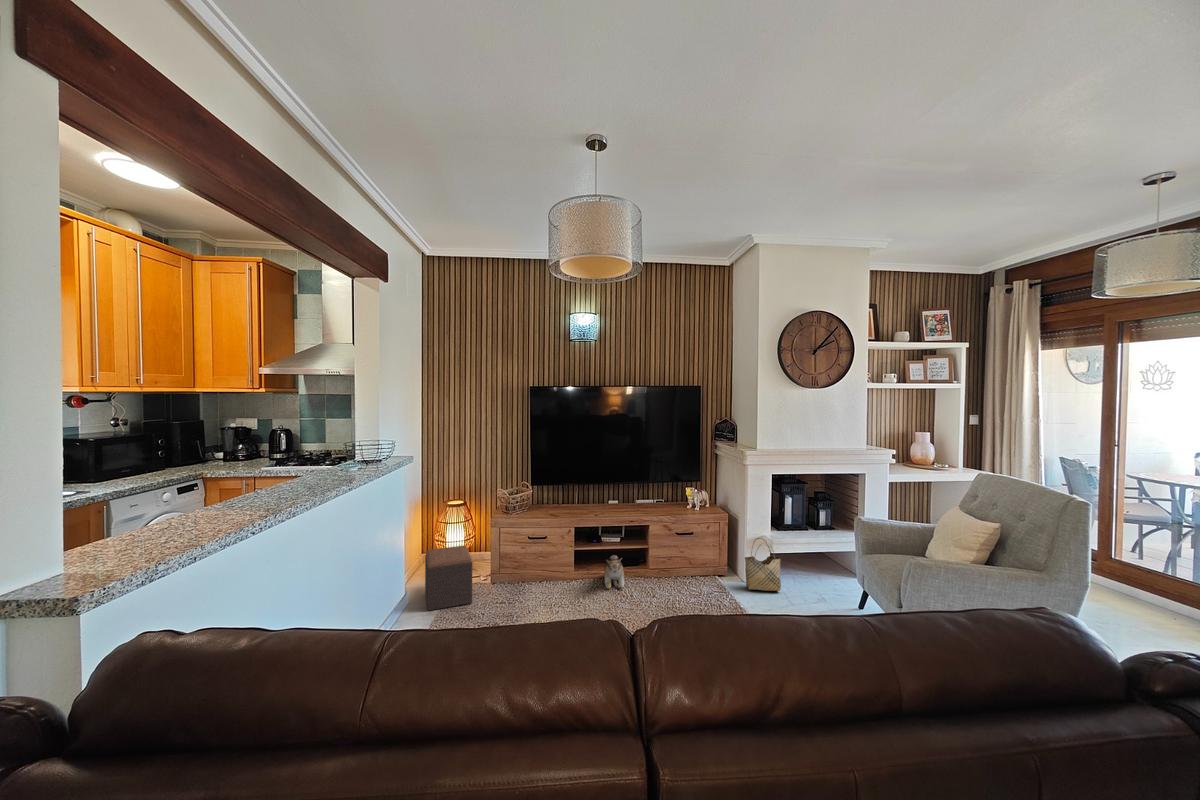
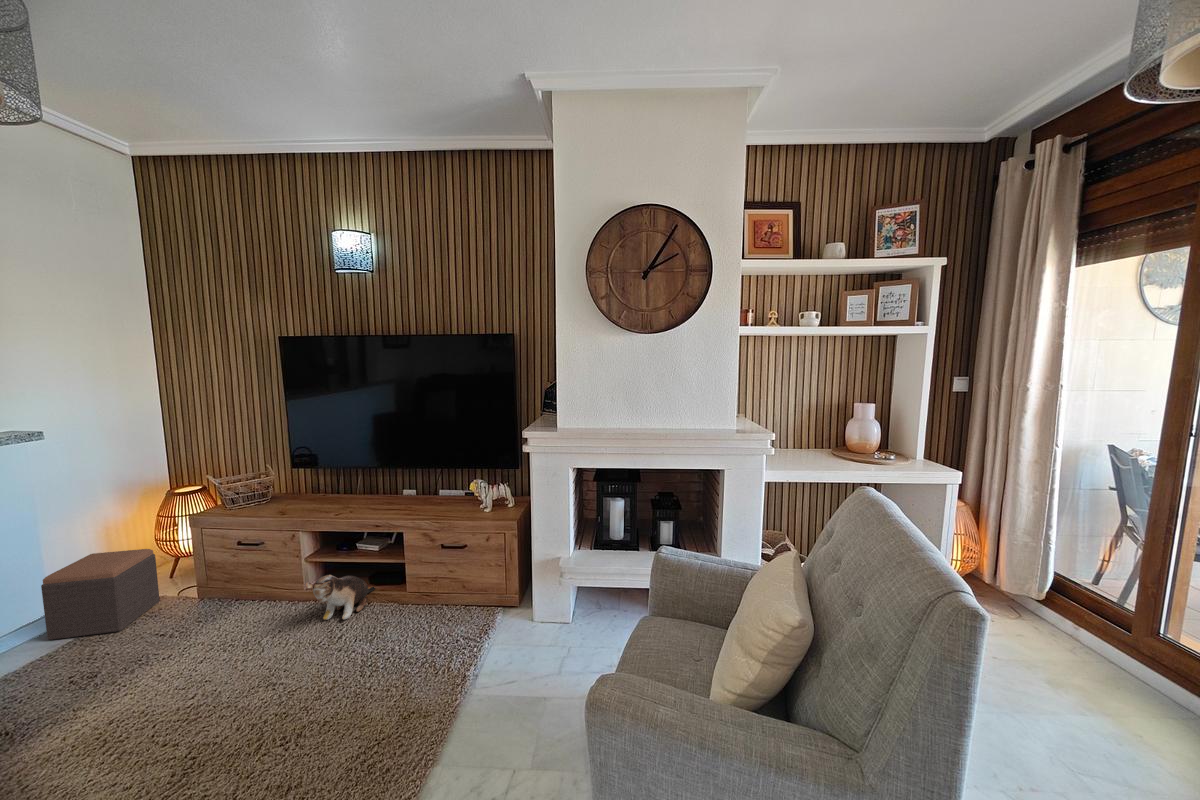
woven basket: present [745,538,781,591] -> none [516,561,570,645]

